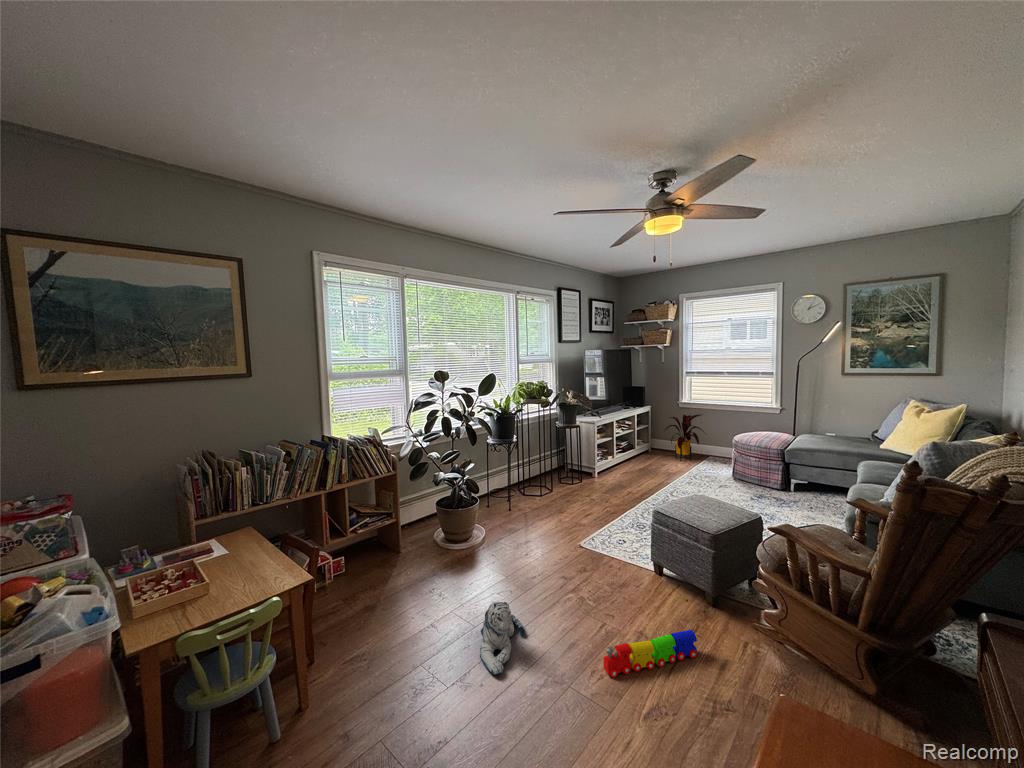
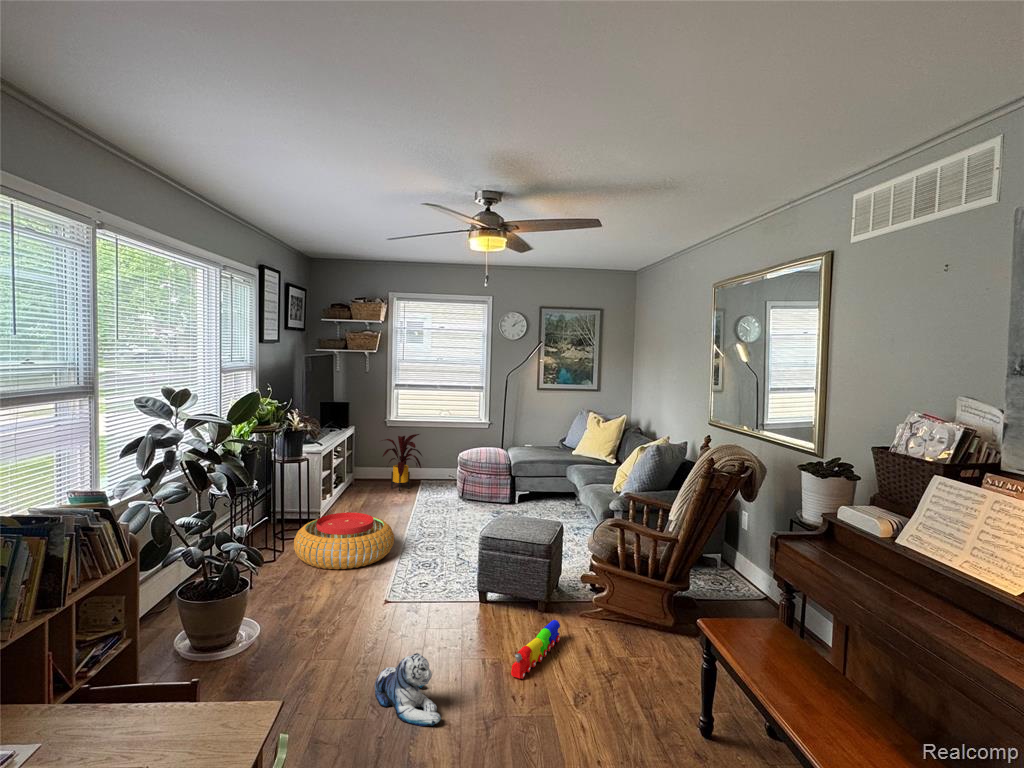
pouf: none [549,470,625,515] -> present [294,512,394,569]

